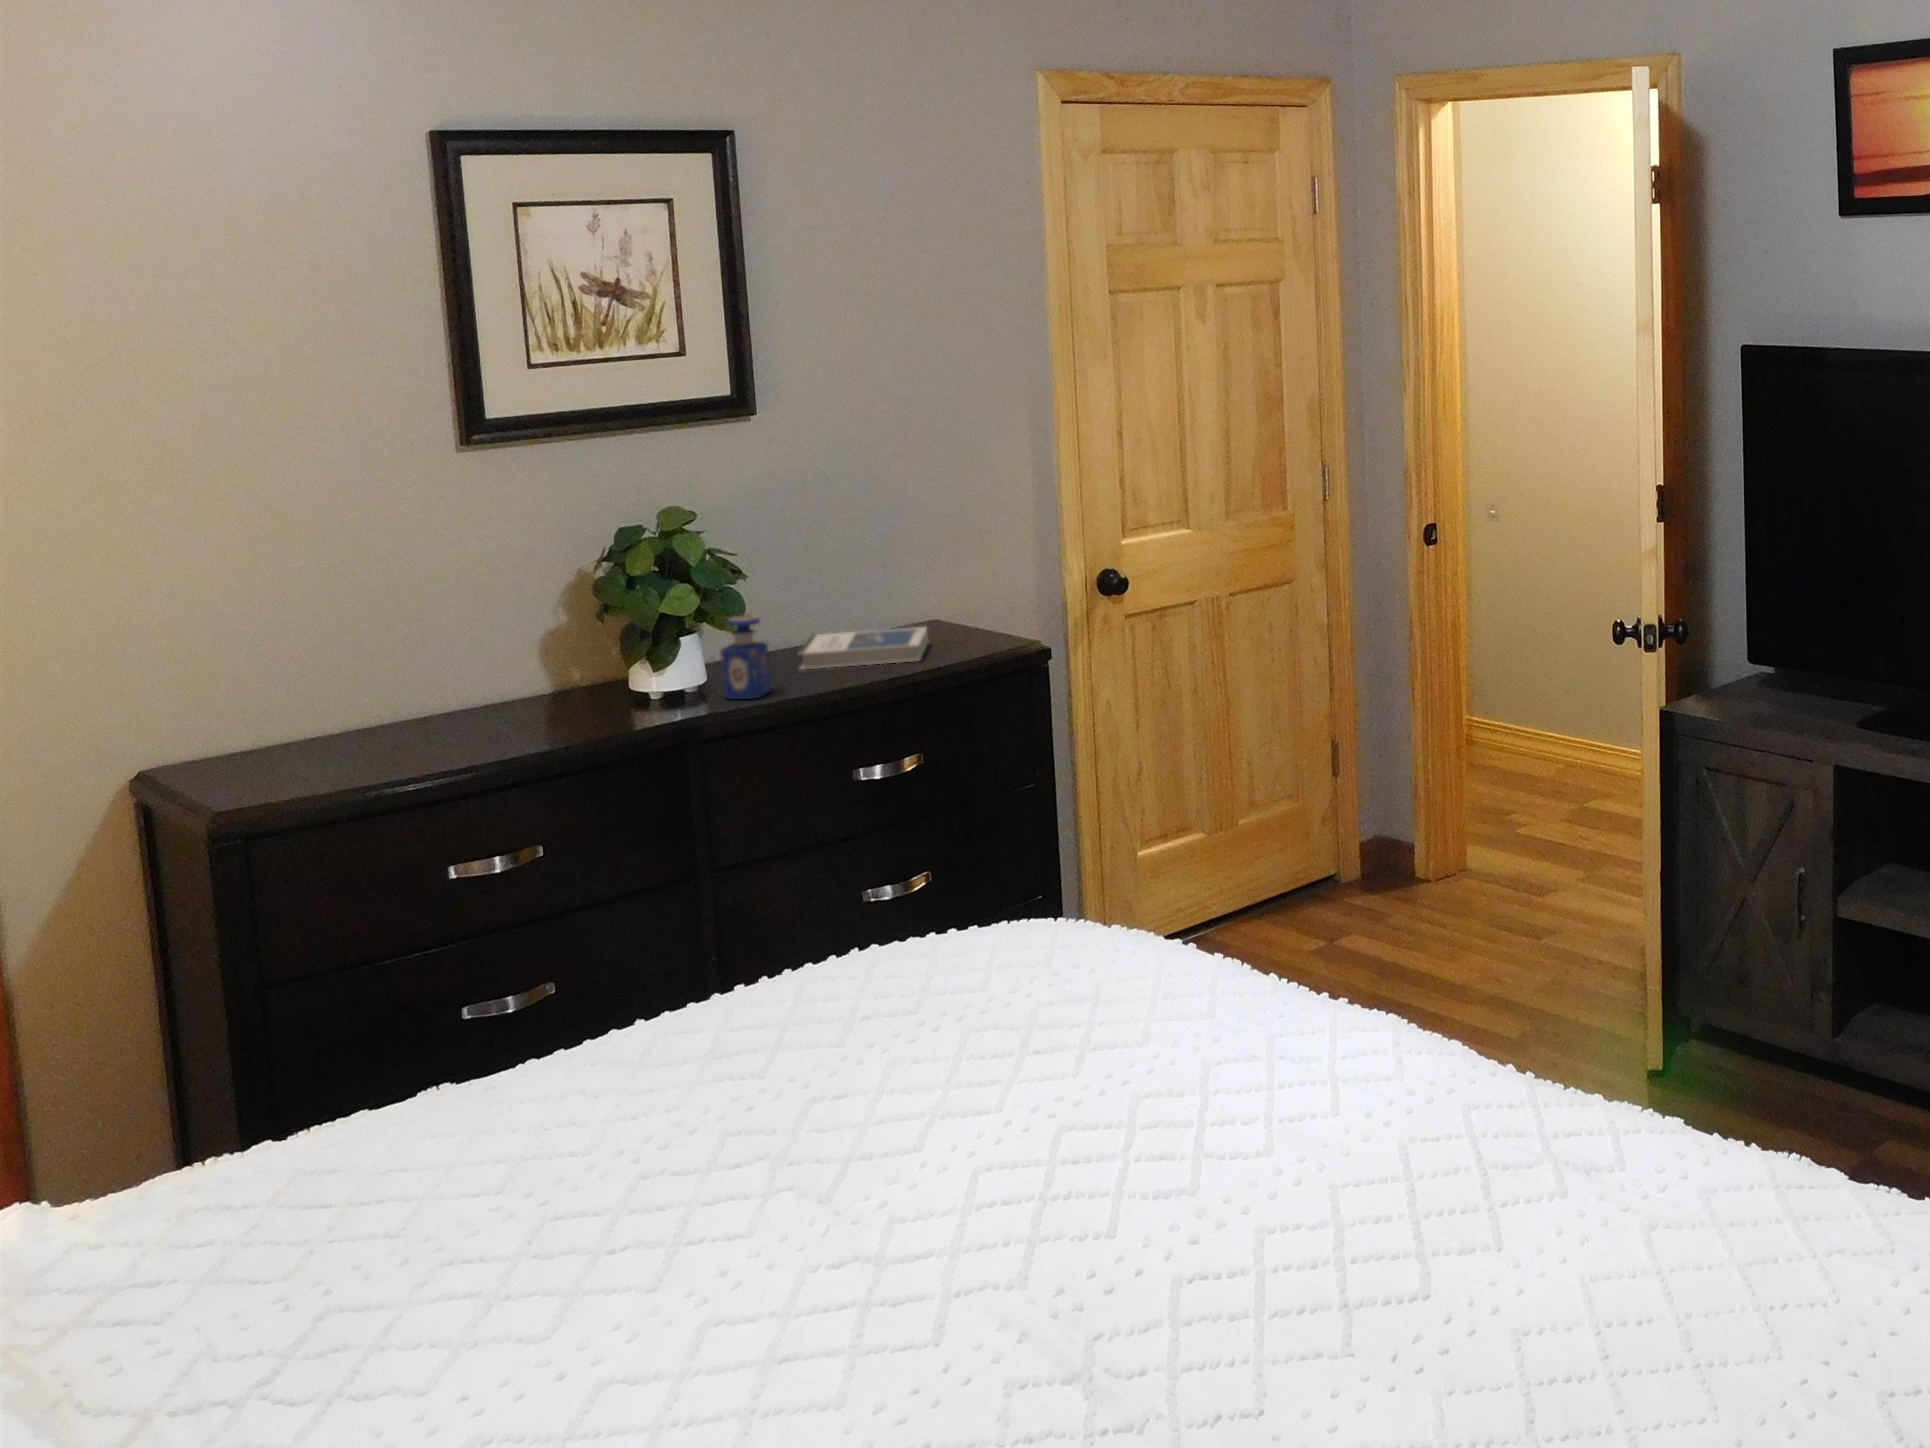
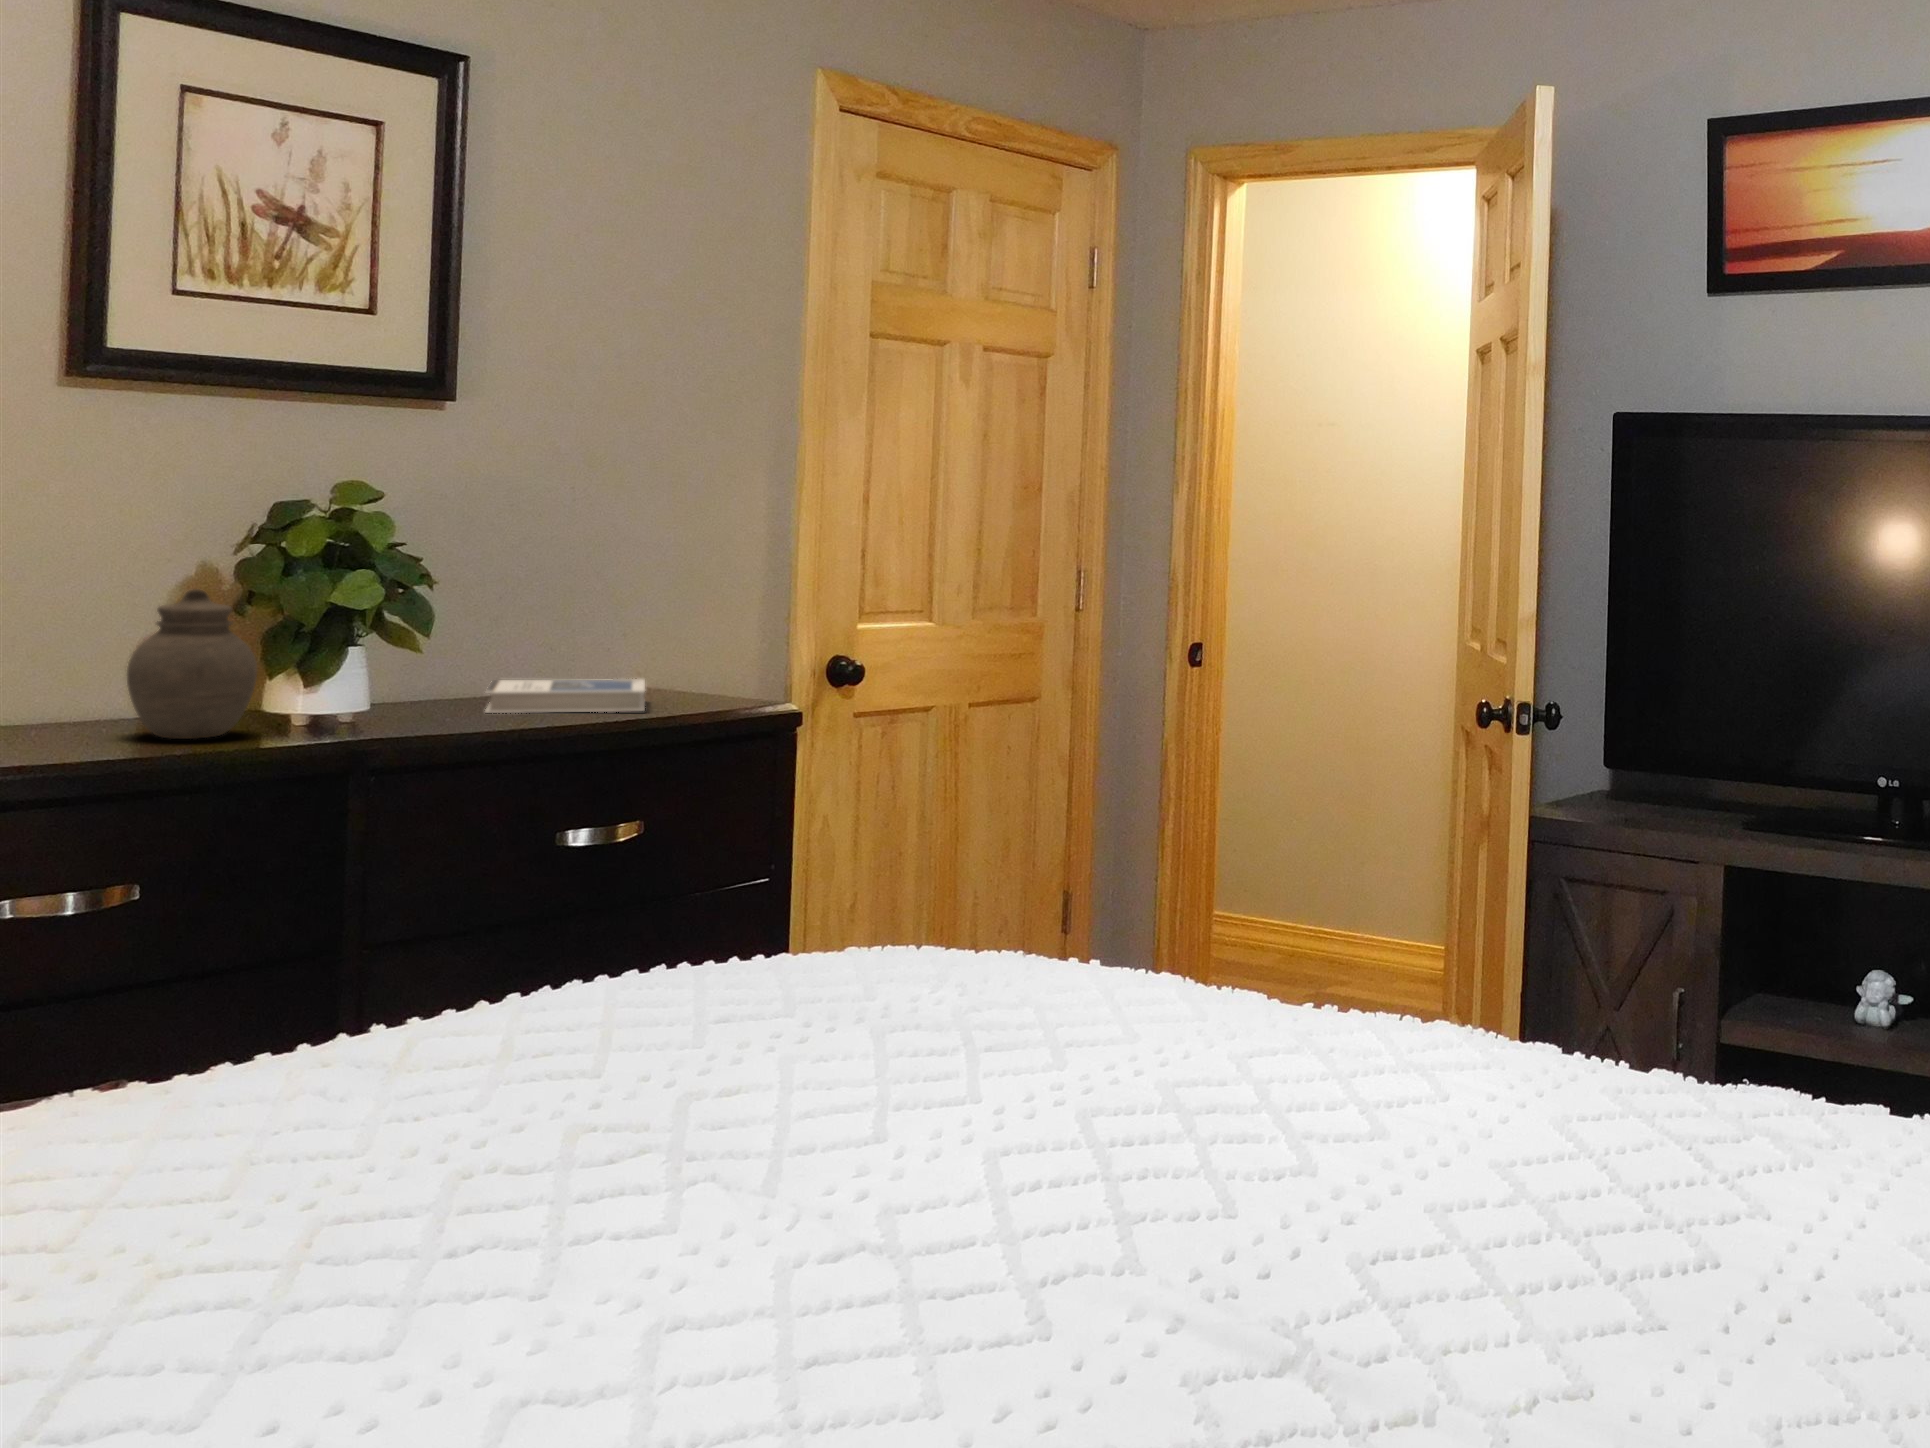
jar: none [523,609,615,723] -> present [127,589,257,739]
perfume bottle: present [720,615,771,699] -> none [398,624,463,730]

